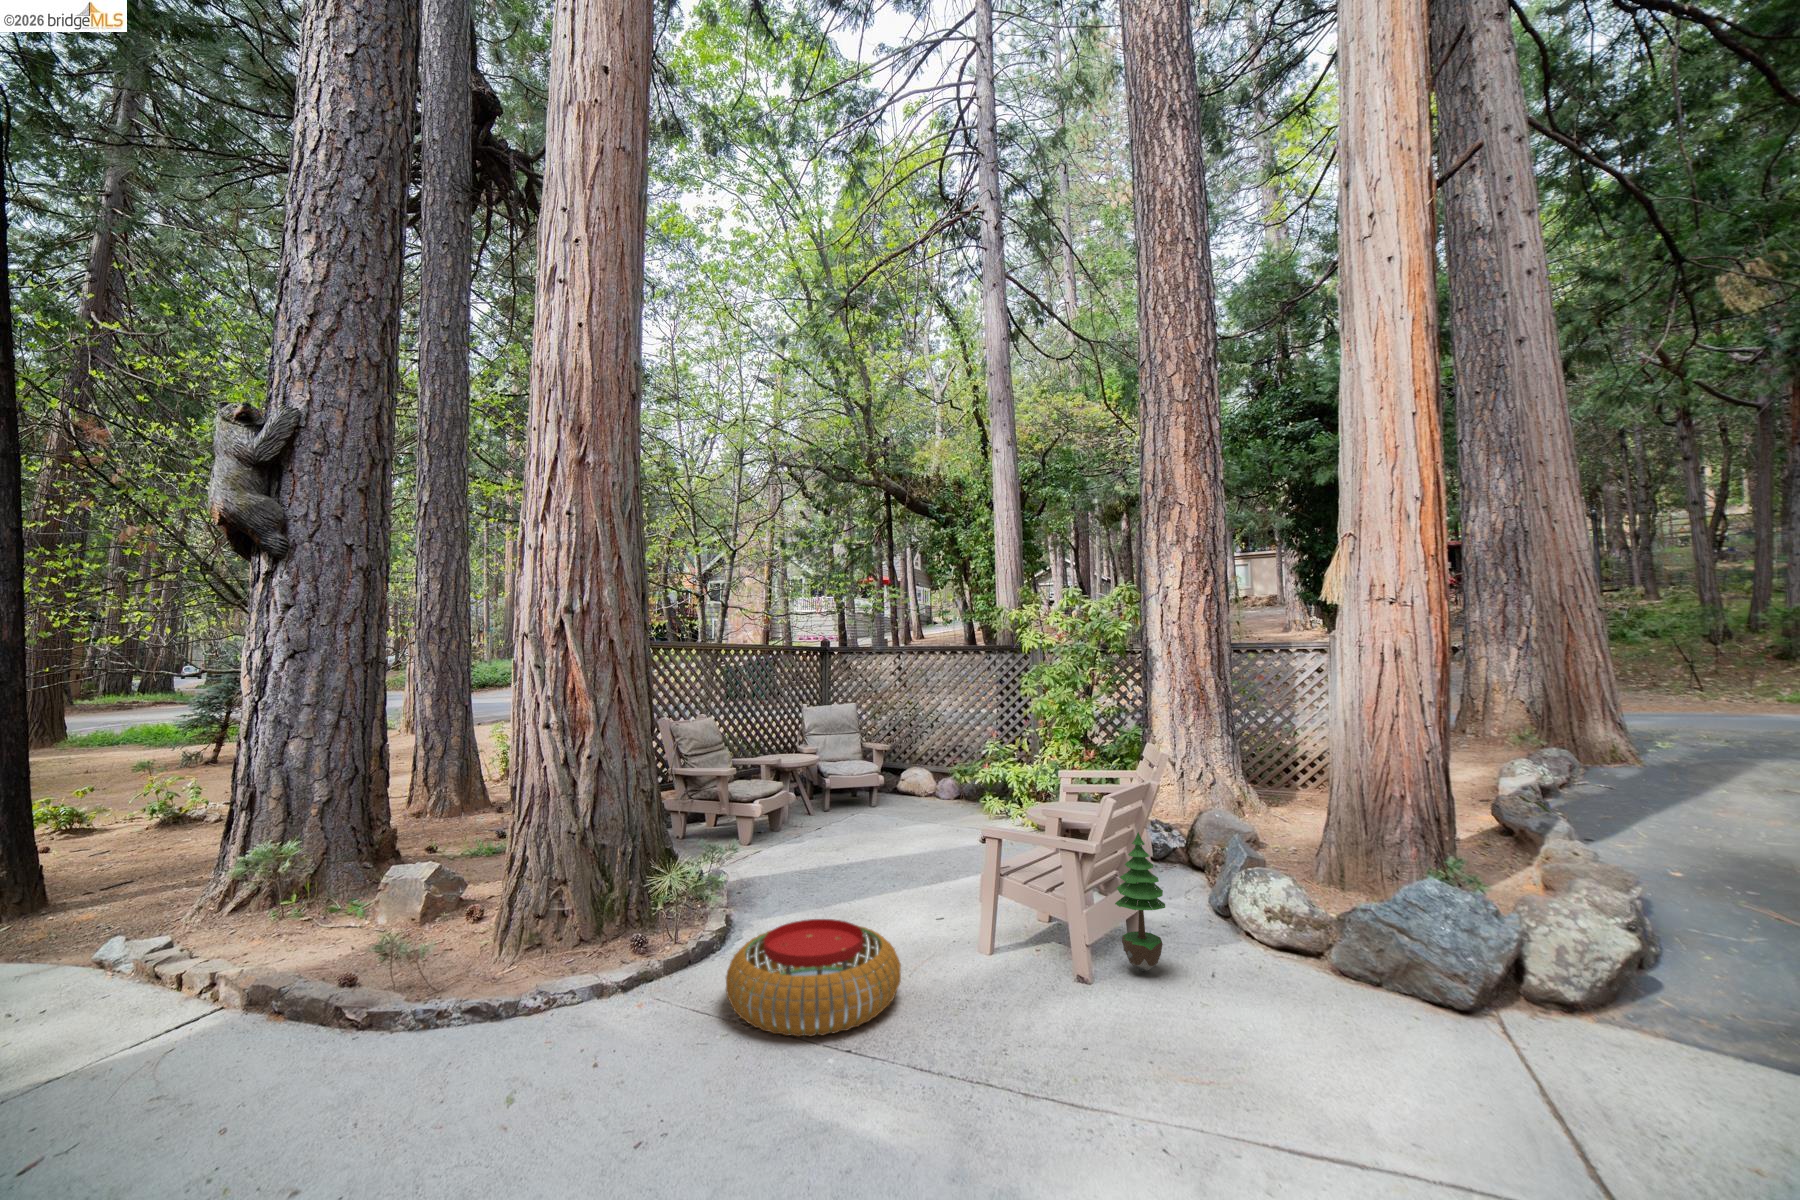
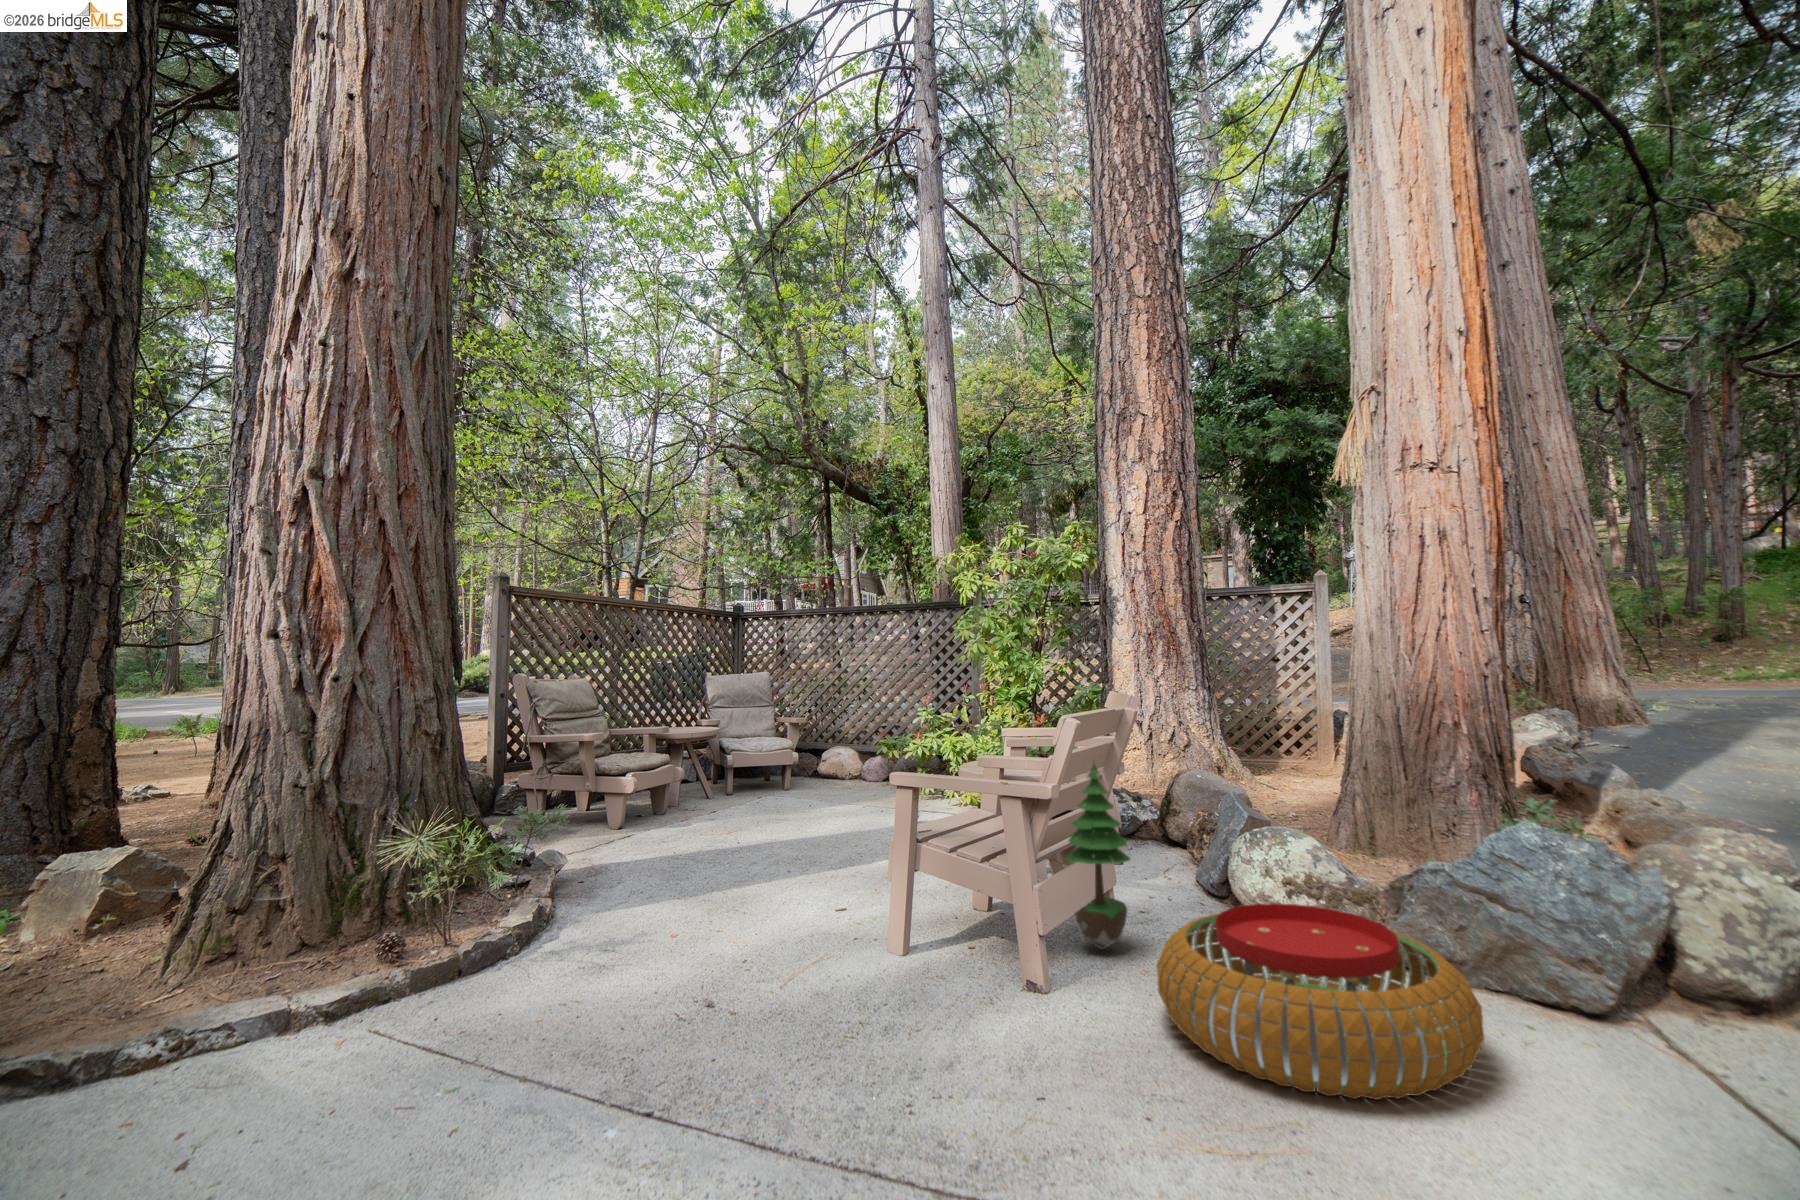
pouf: present [726,919,901,1037] -> present [1156,904,1485,1100]

